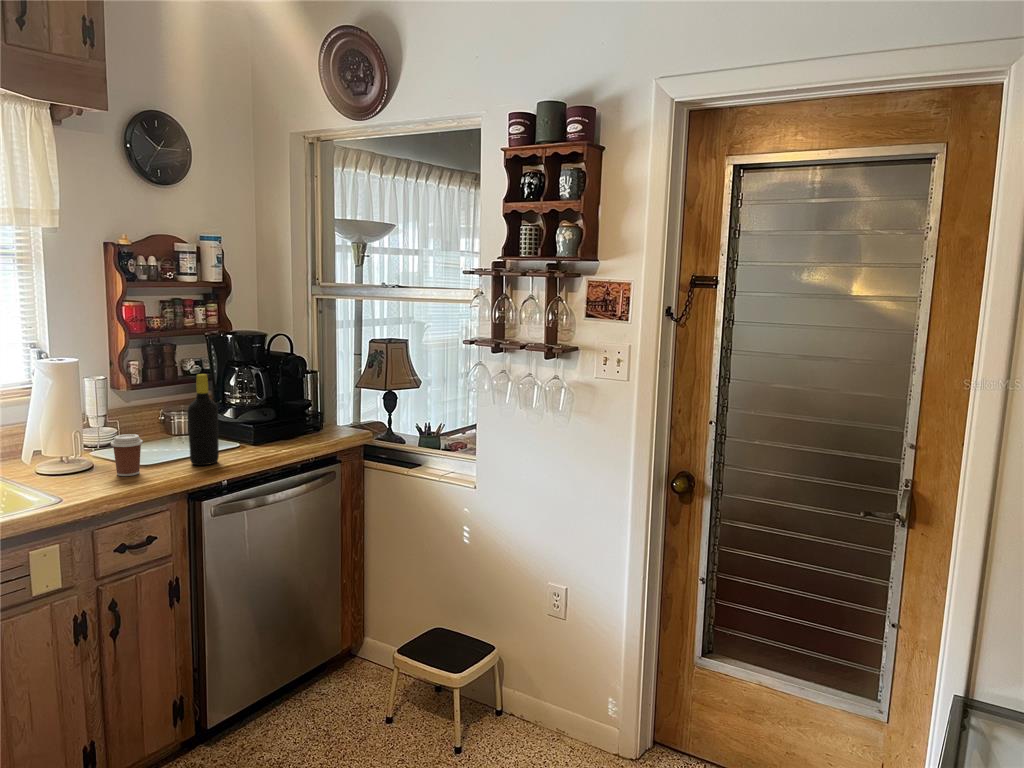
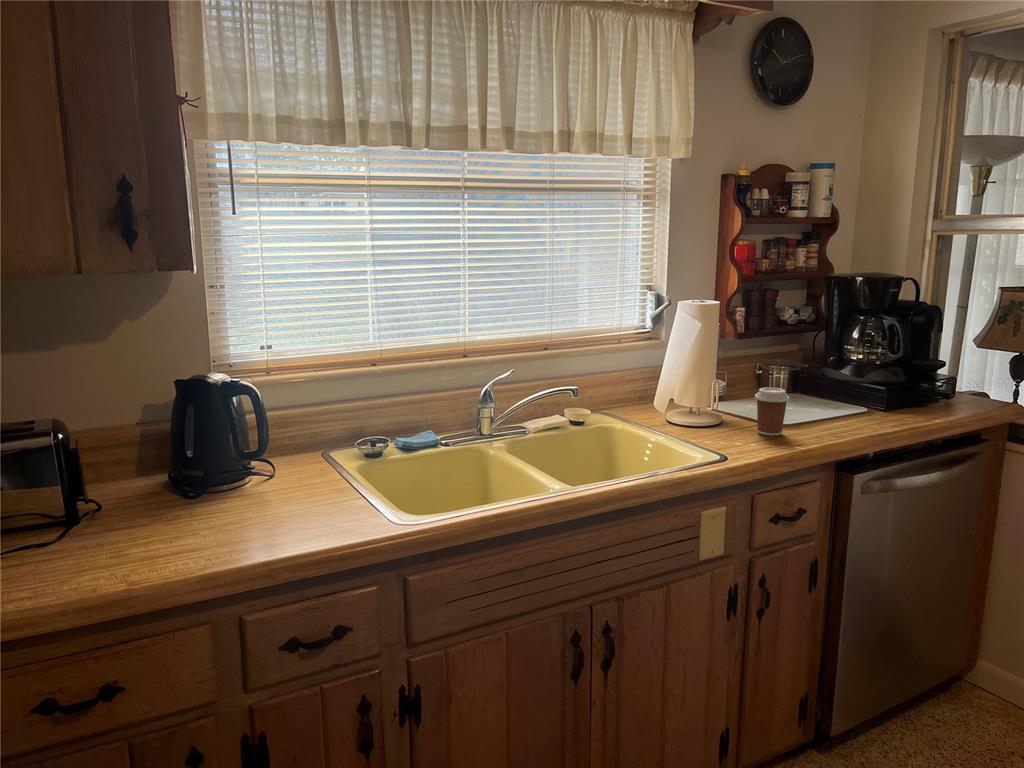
bottle: present [188,374,219,465] -> none [831,321,871,431]

